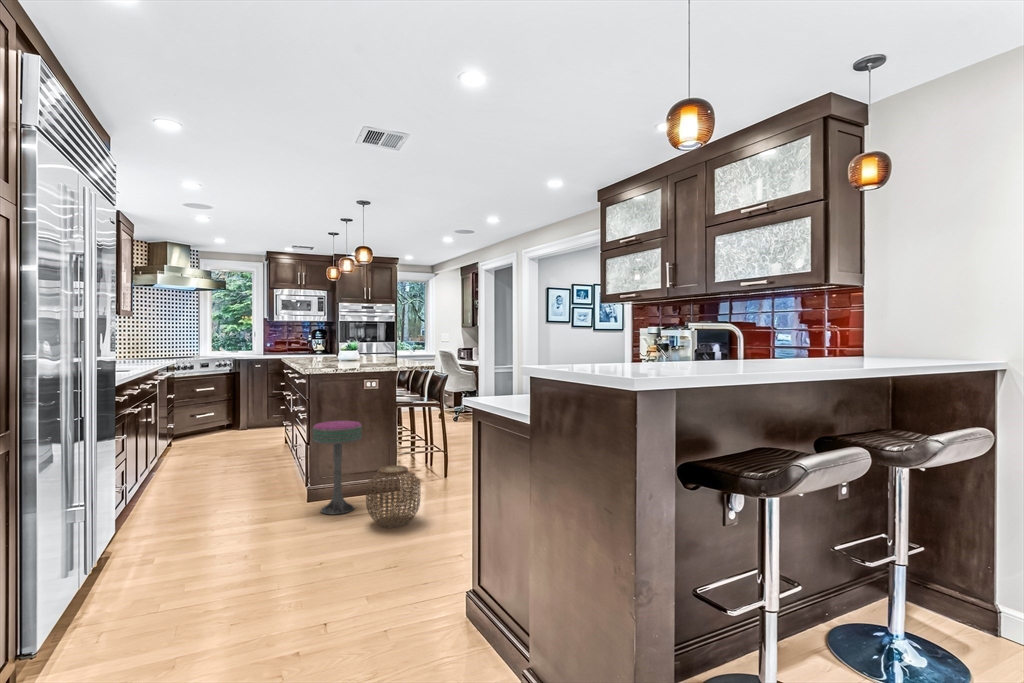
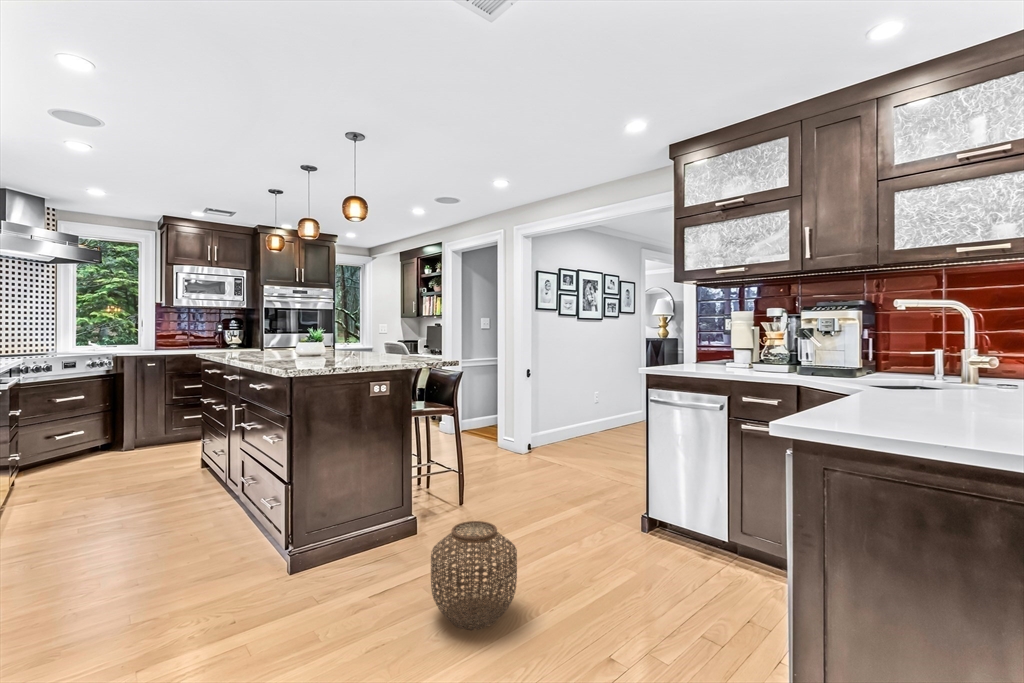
bar stool: present [313,421,362,515] -> none [321,450,400,608]

